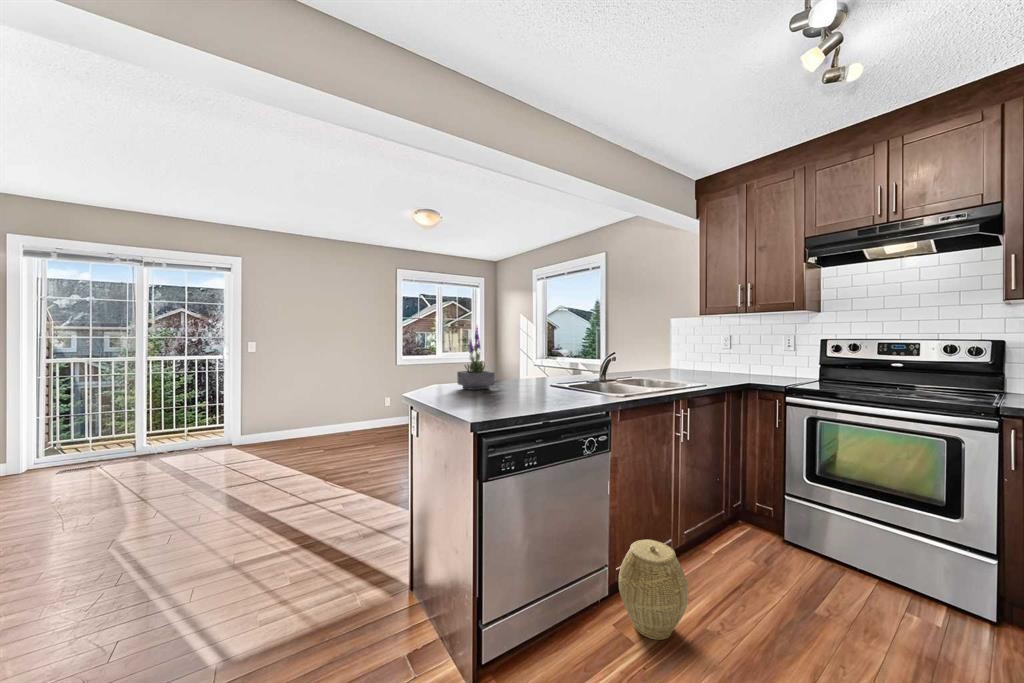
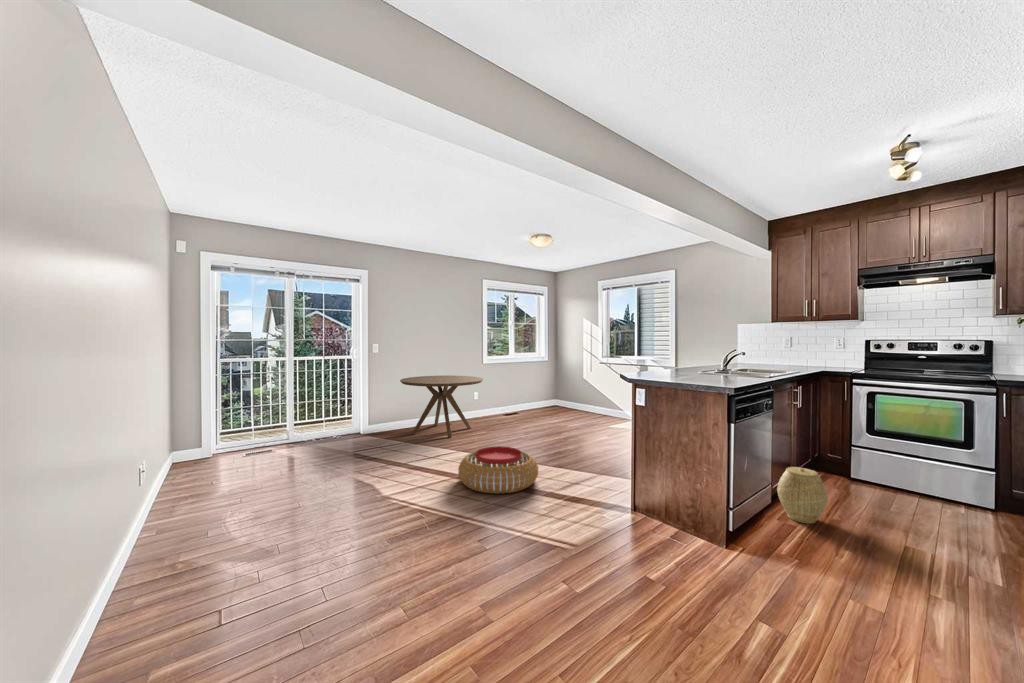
potted plant: present [457,327,495,390] -> none [646,330,673,375]
dining table: none [271,379,378,455] -> present [400,376,483,438]
pouf: none [225,477,348,550] -> present [458,446,538,494]

